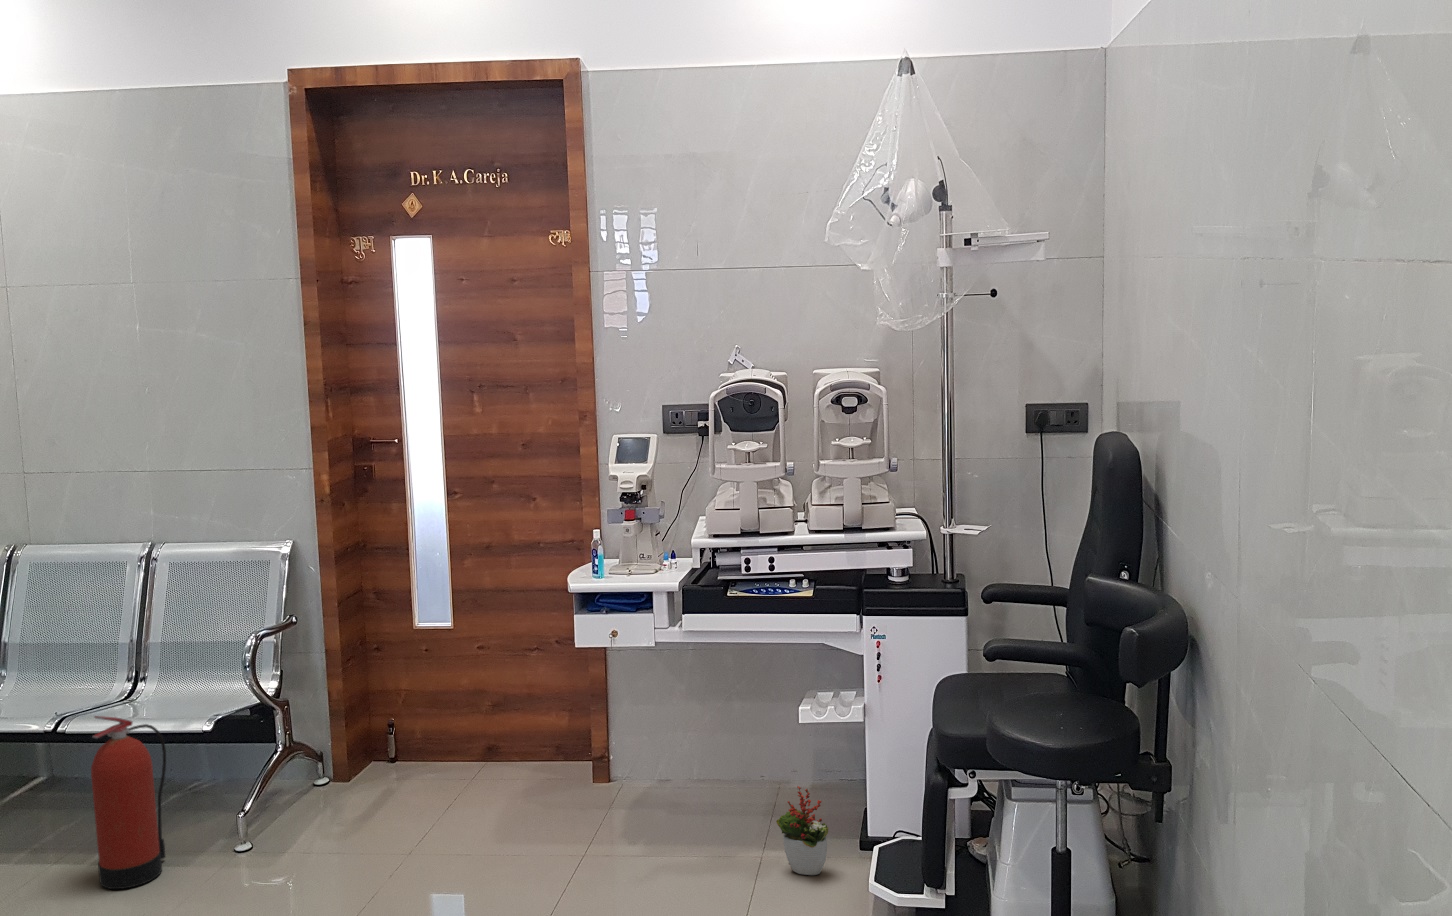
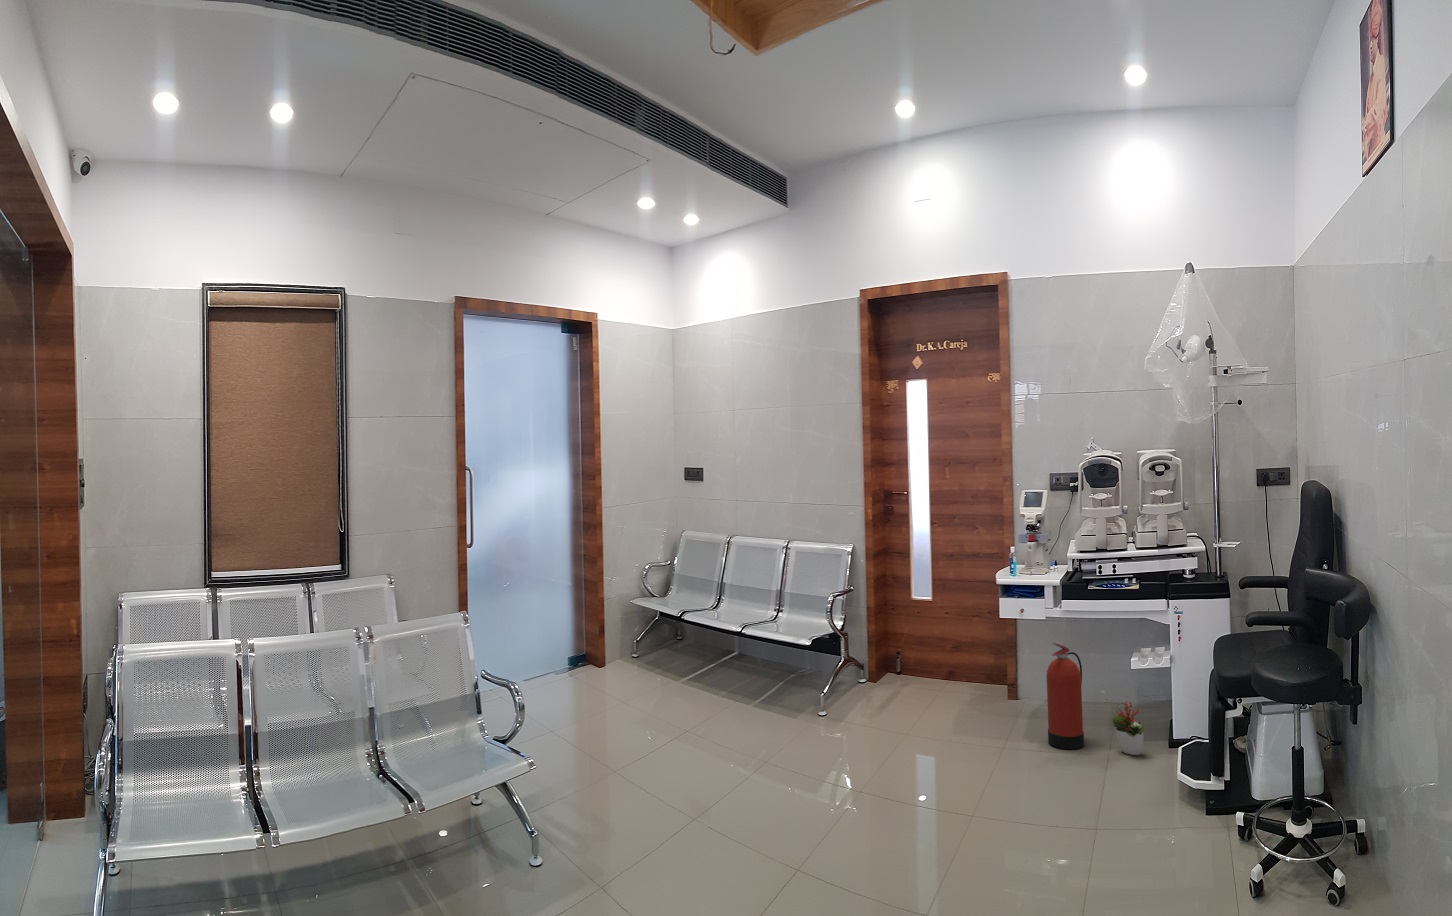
fire extinguisher: present [91,716,166,889] -> present [1046,643,1084,749]

